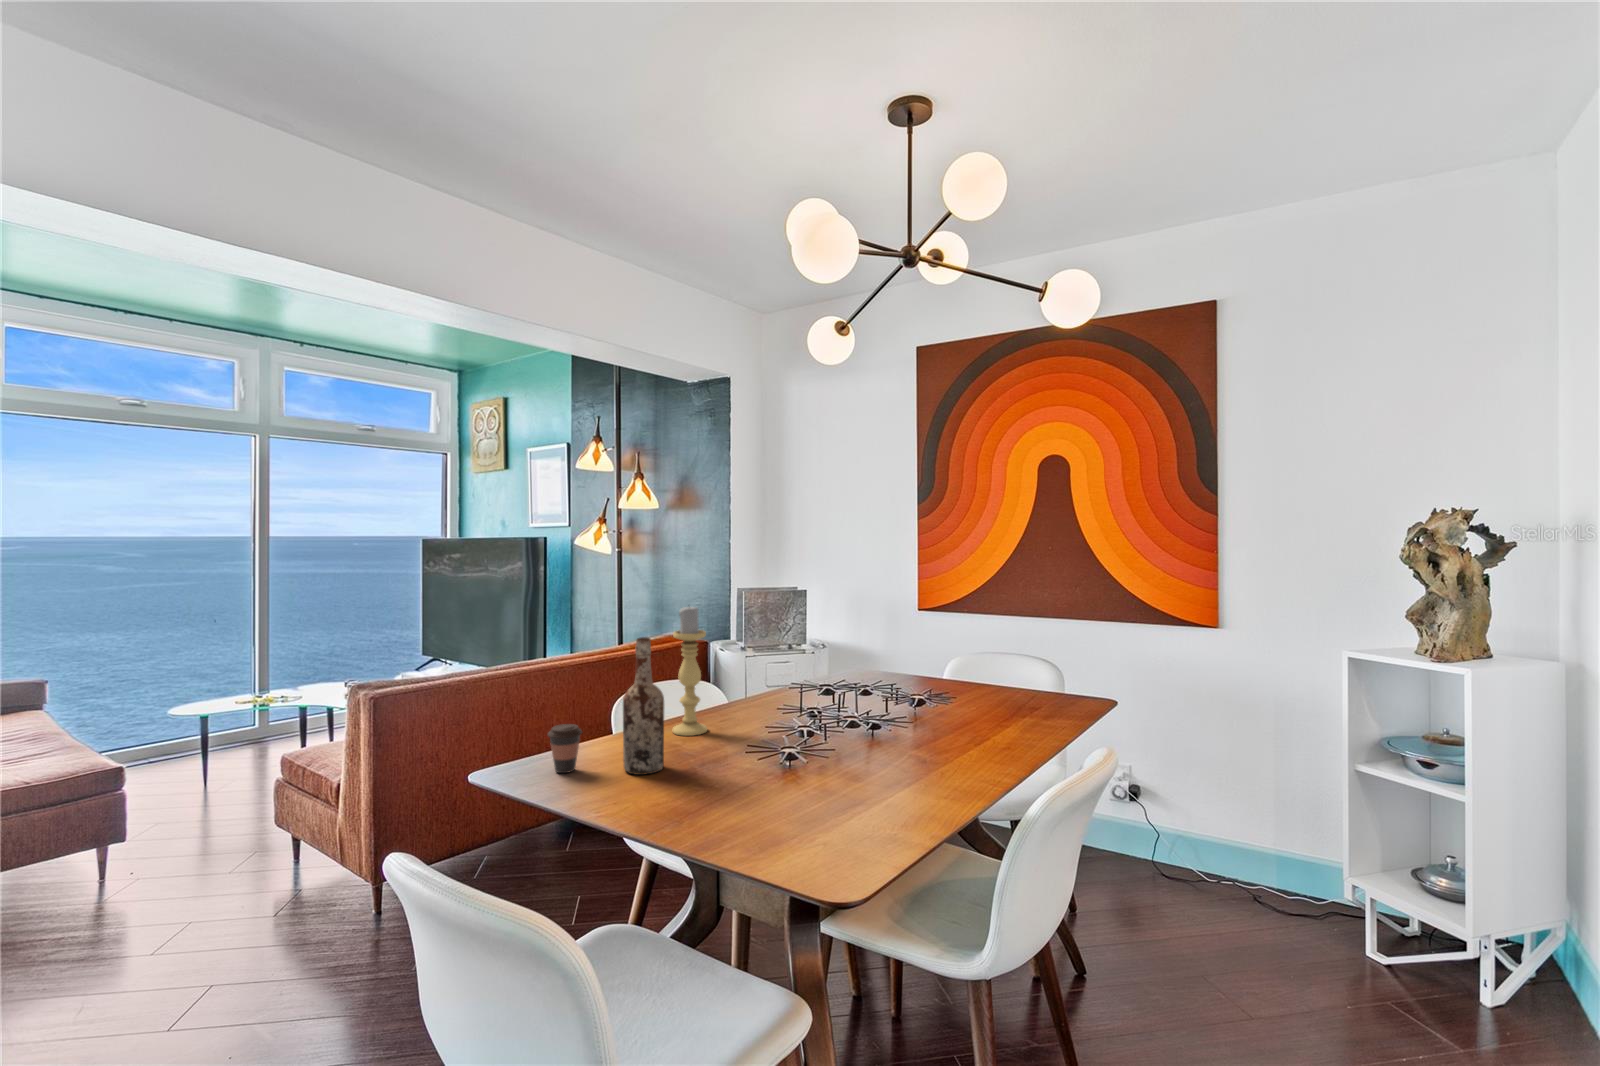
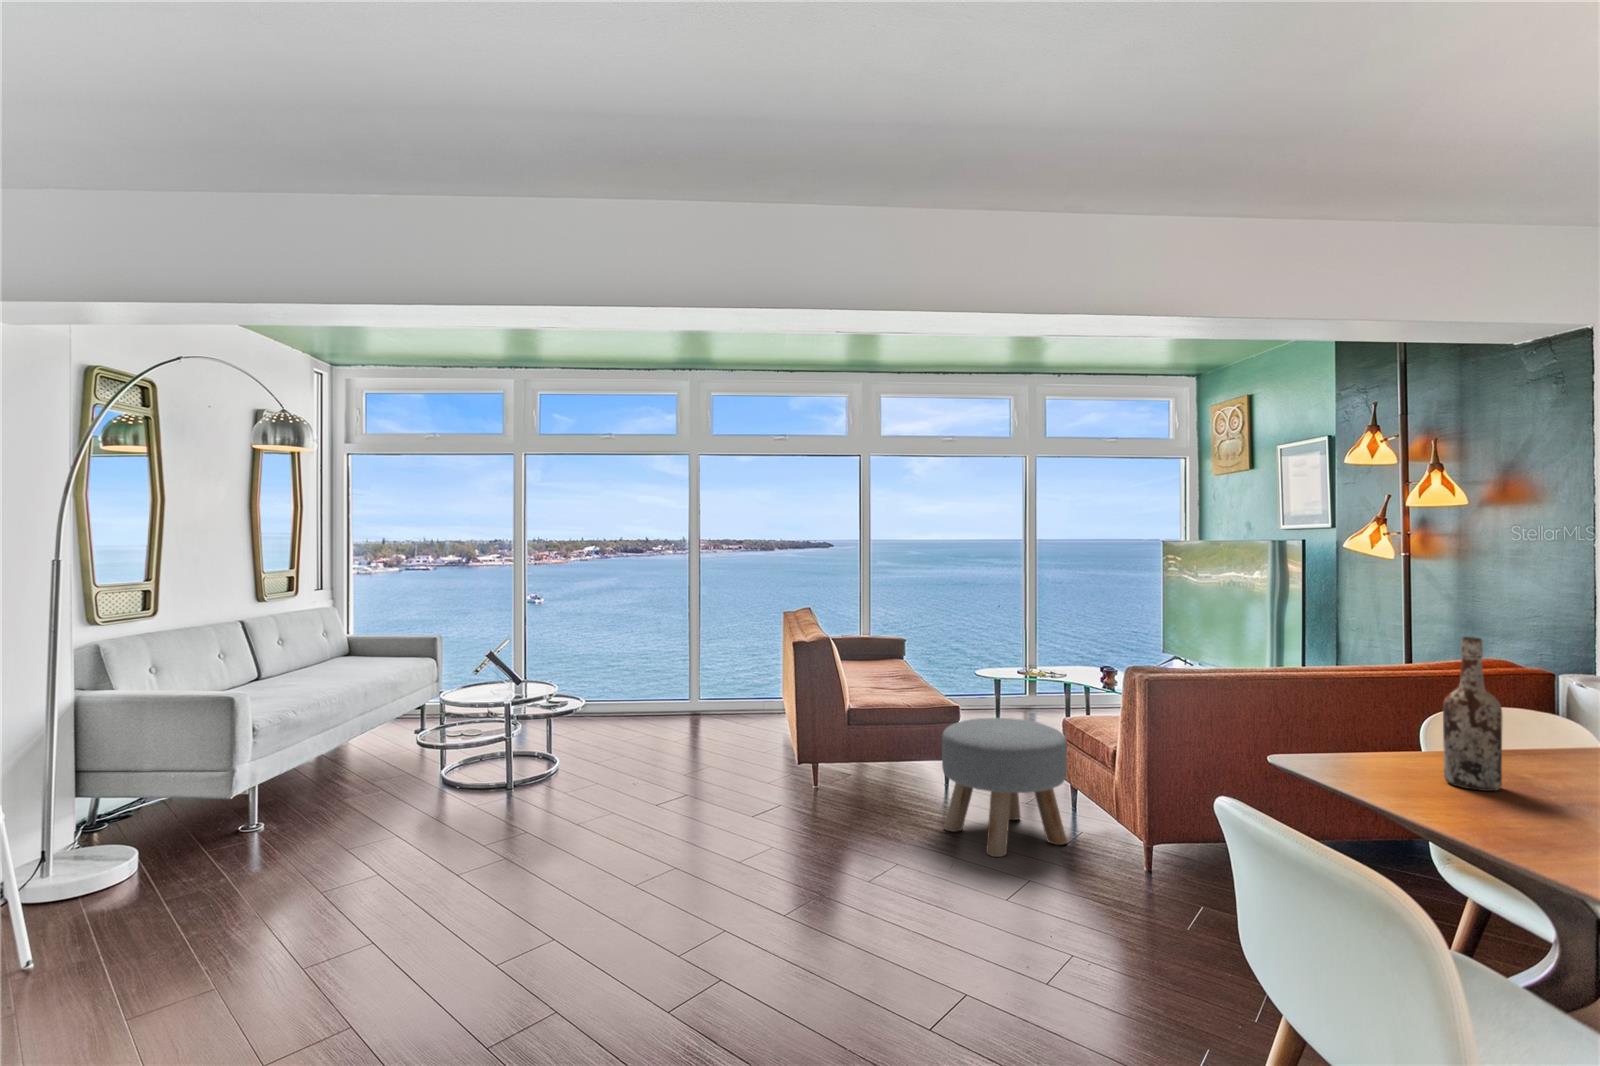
candle holder: present [673,607,707,736] -> none [1508,610,1564,768]
coffee cup: present [548,724,582,773] -> none [1347,720,1389,770]
ottoman: none [76,768,277,965] -> present [942,718,1067,857]

